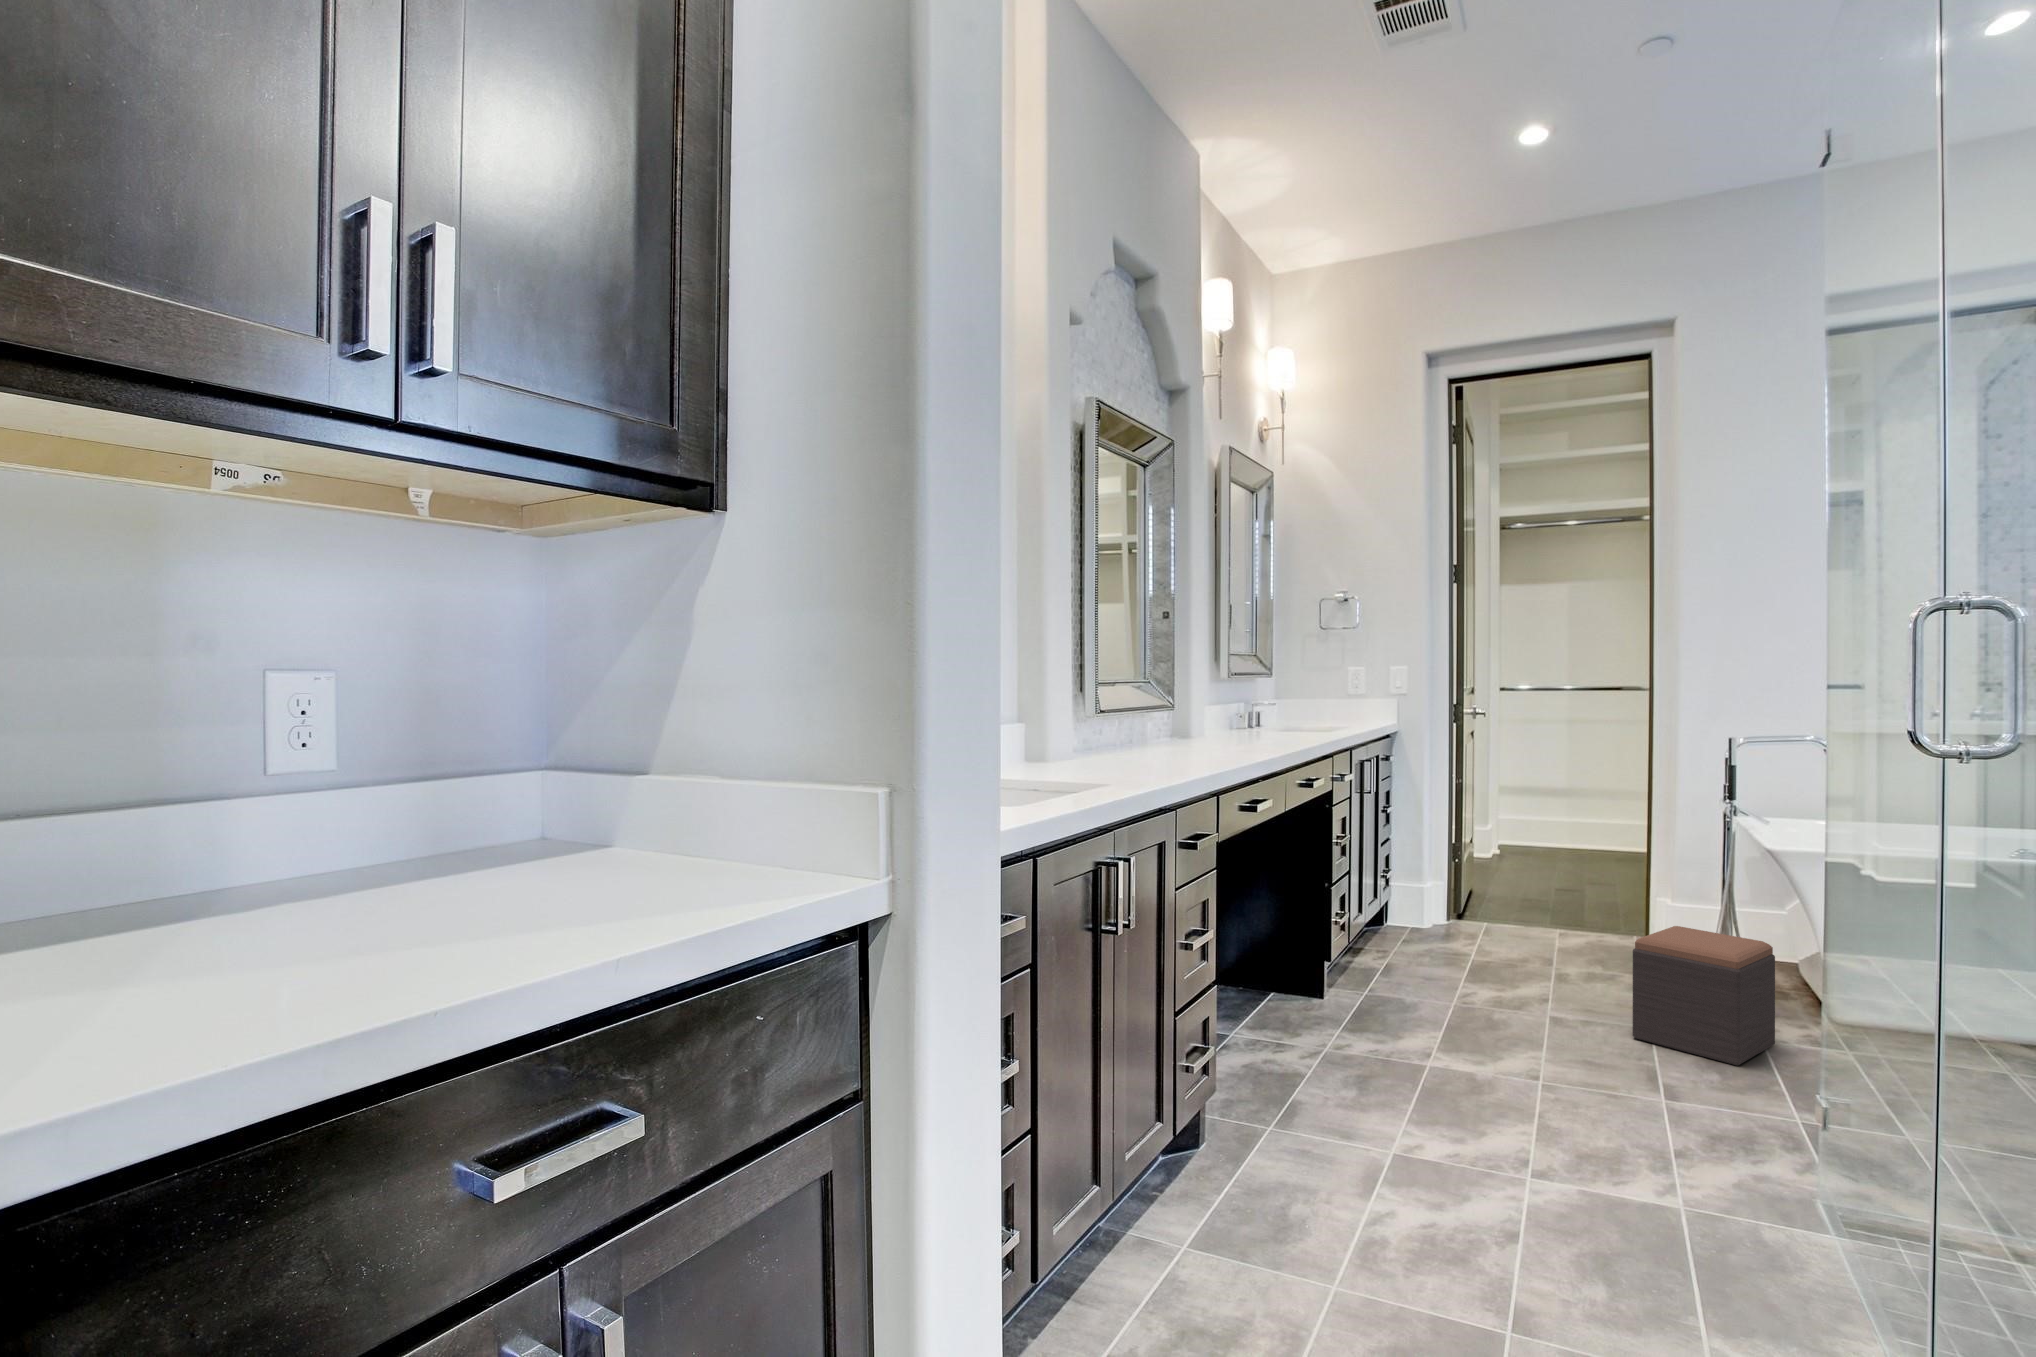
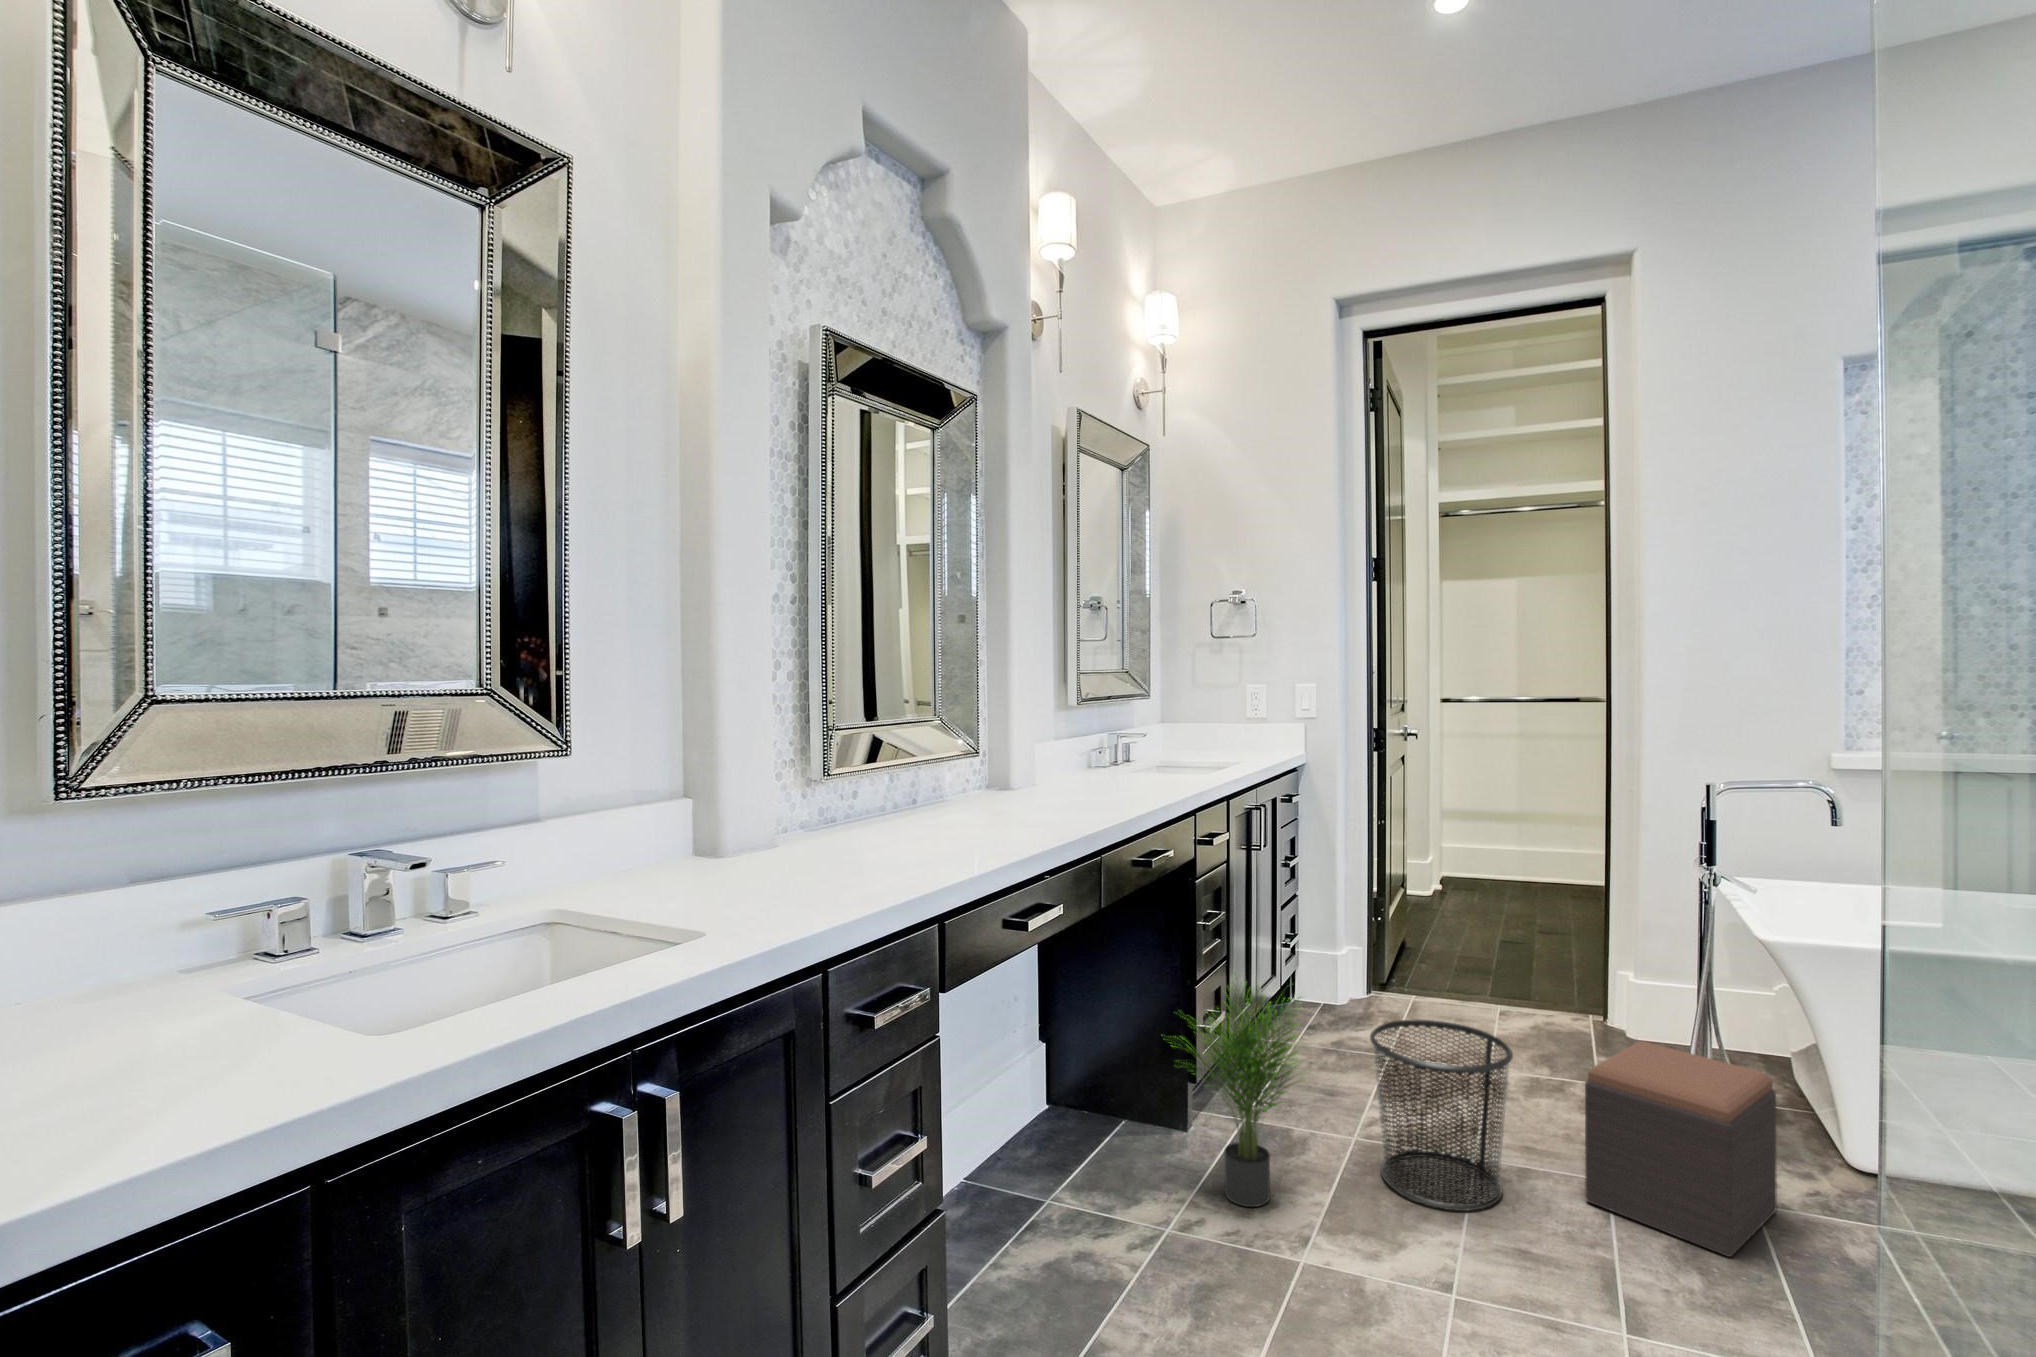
potted plant: none [1311,868,1436,1038] -> present [1173,984,1299,1207]
waste bin: none [1469,911,1579,1041] -> present [1370,1019,1513,1211]

